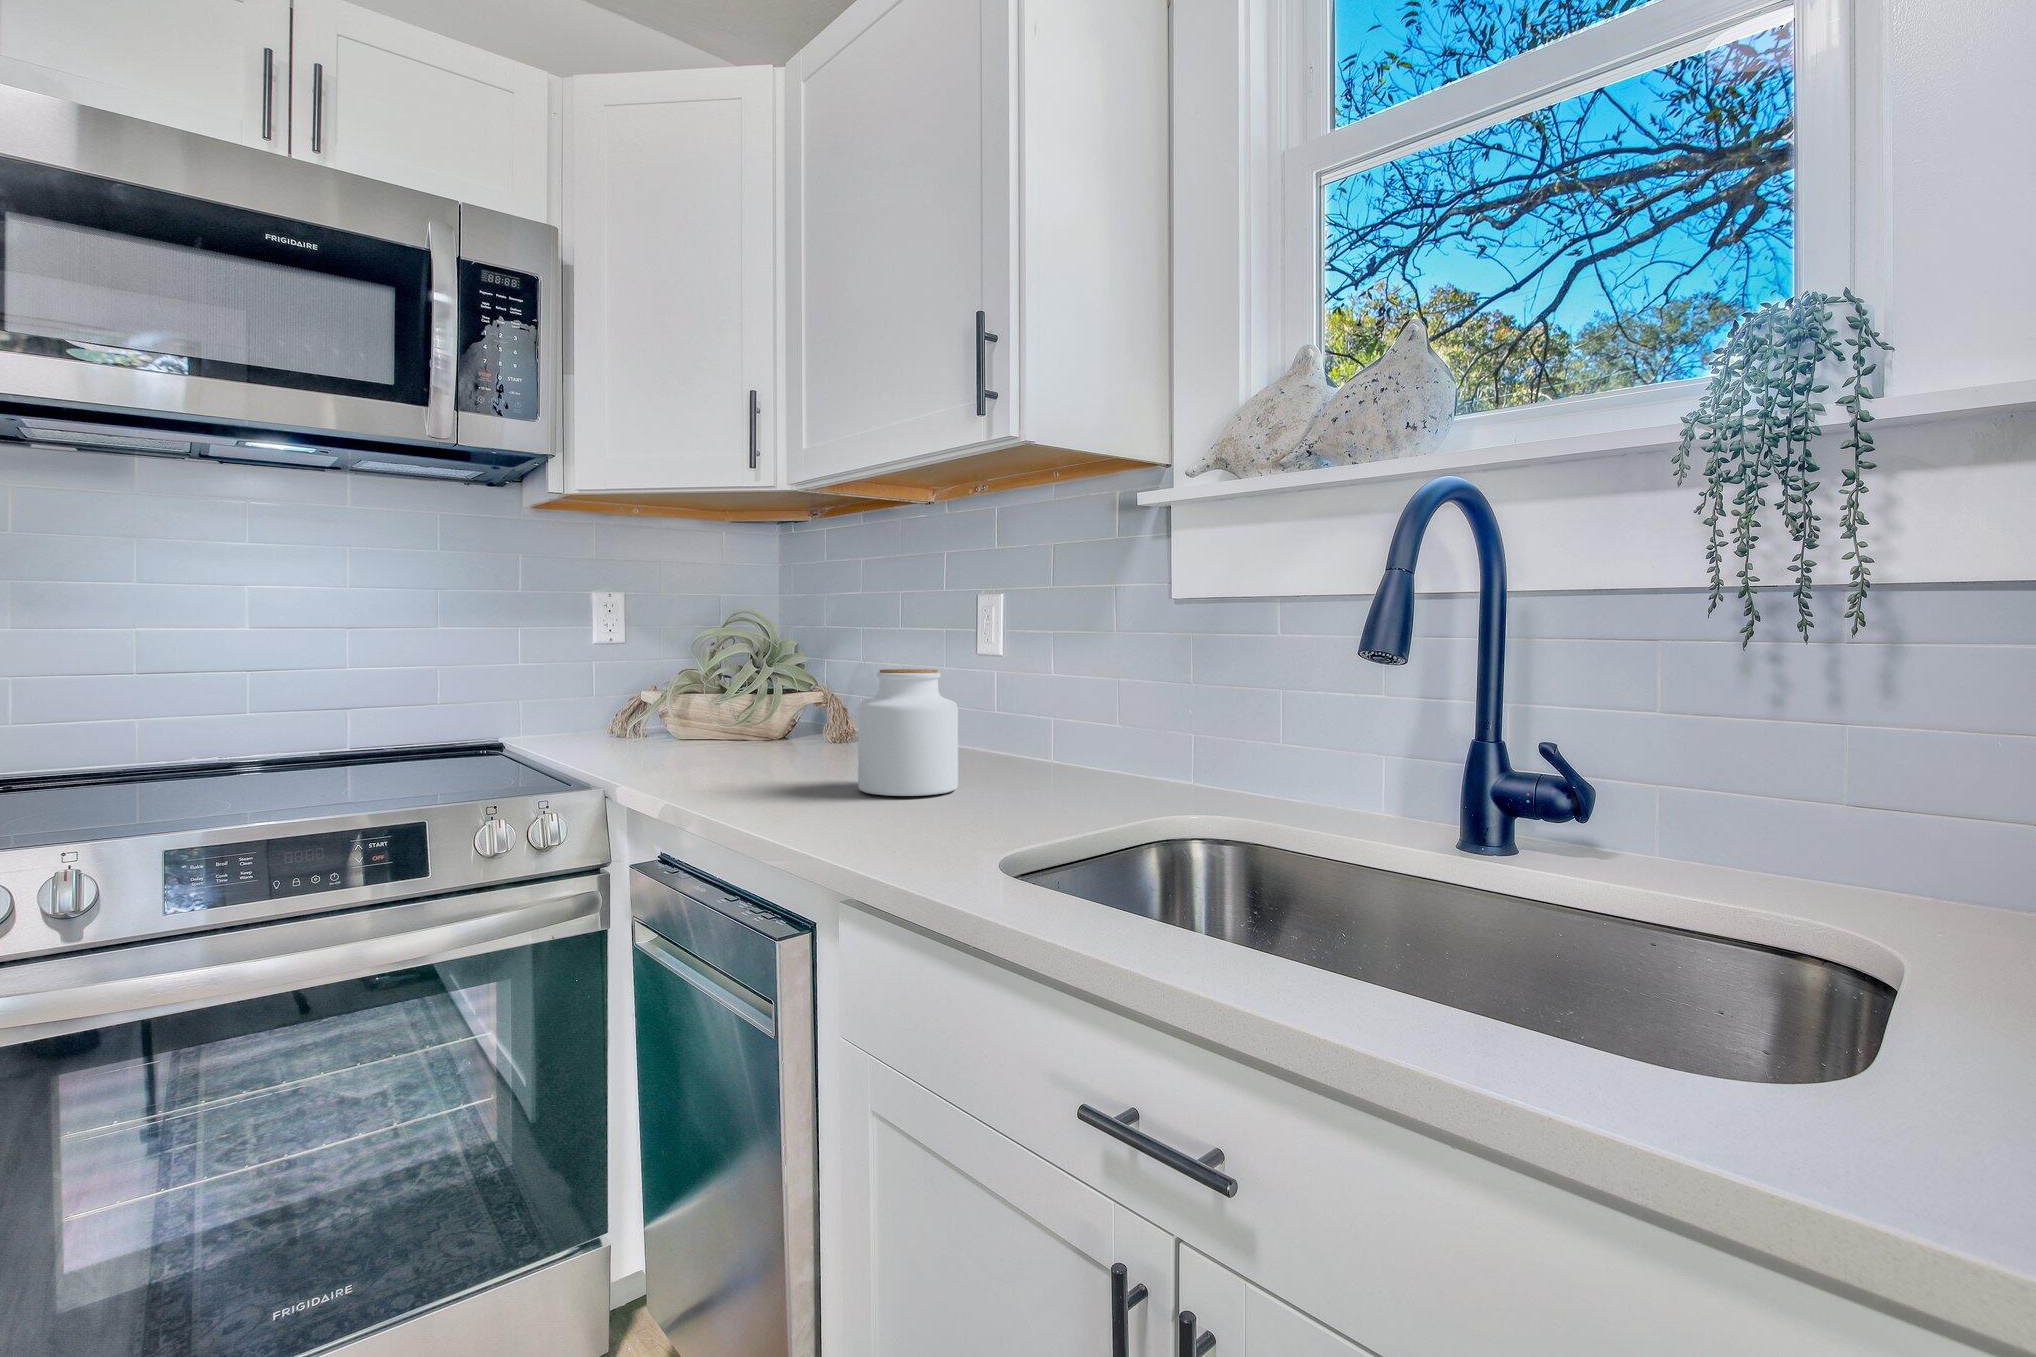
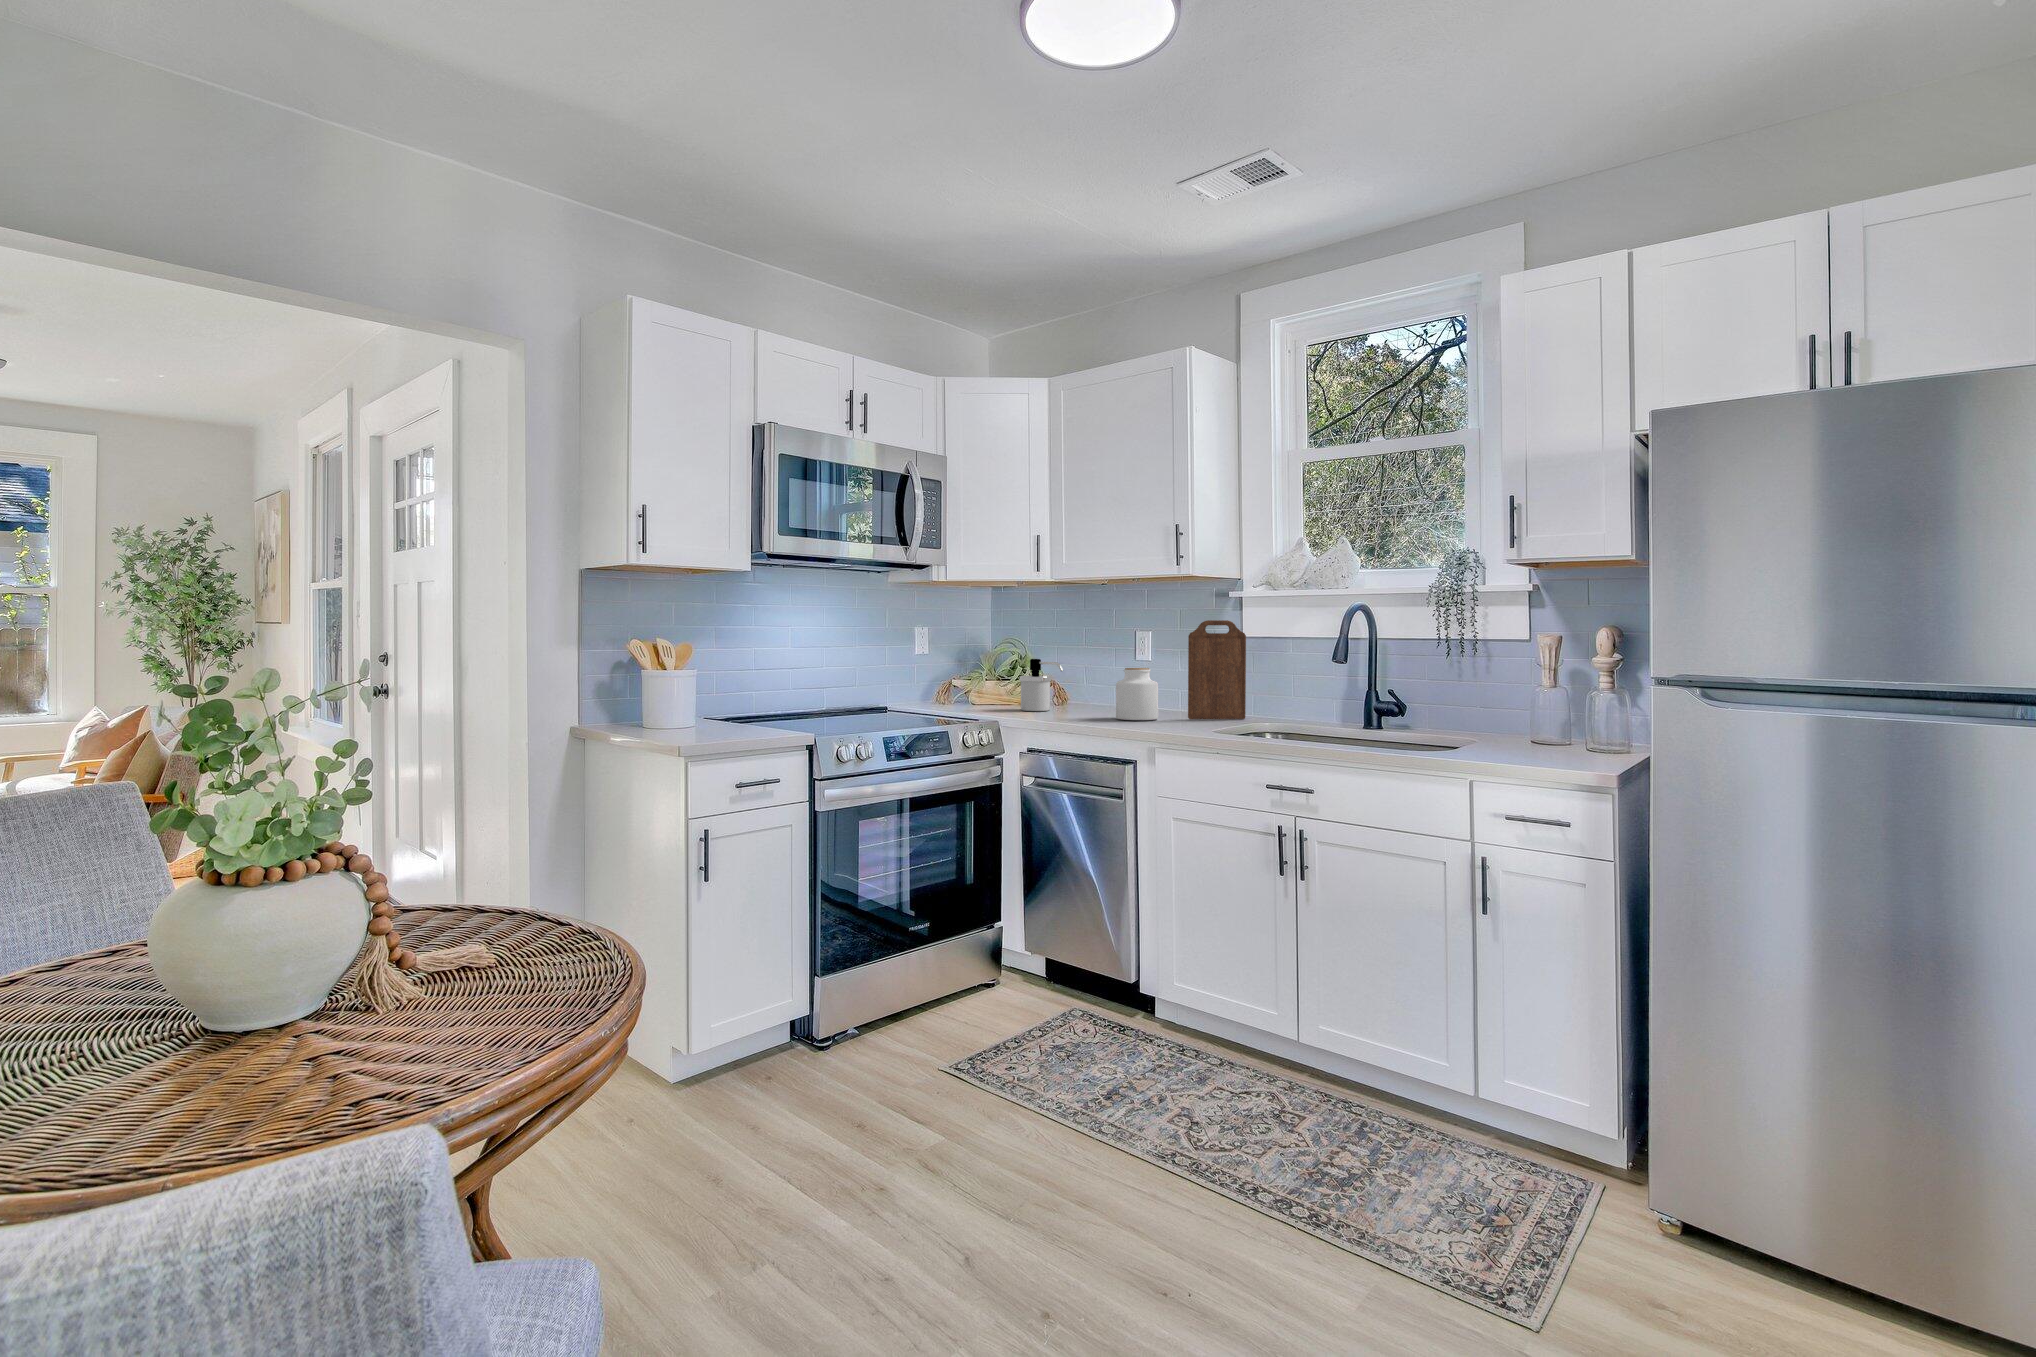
cutting board: none [1026,555,1167,796] -> present [1188,620,1246,719]
soap dispenser: none [727,649,801,758] -> present [1020,659,1063,711]

